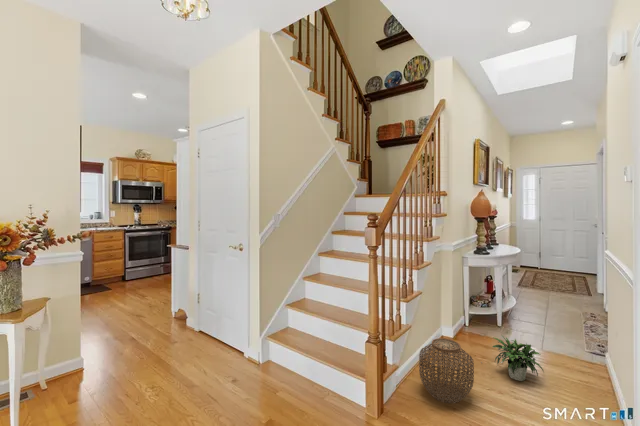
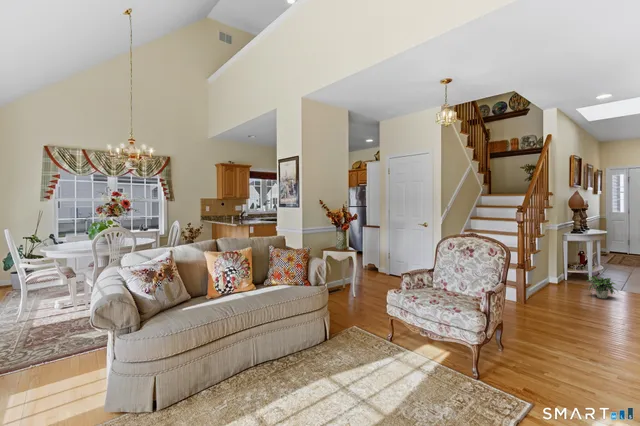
woven basket: present [419,338,474,403] -> none [543,272,576,303]

